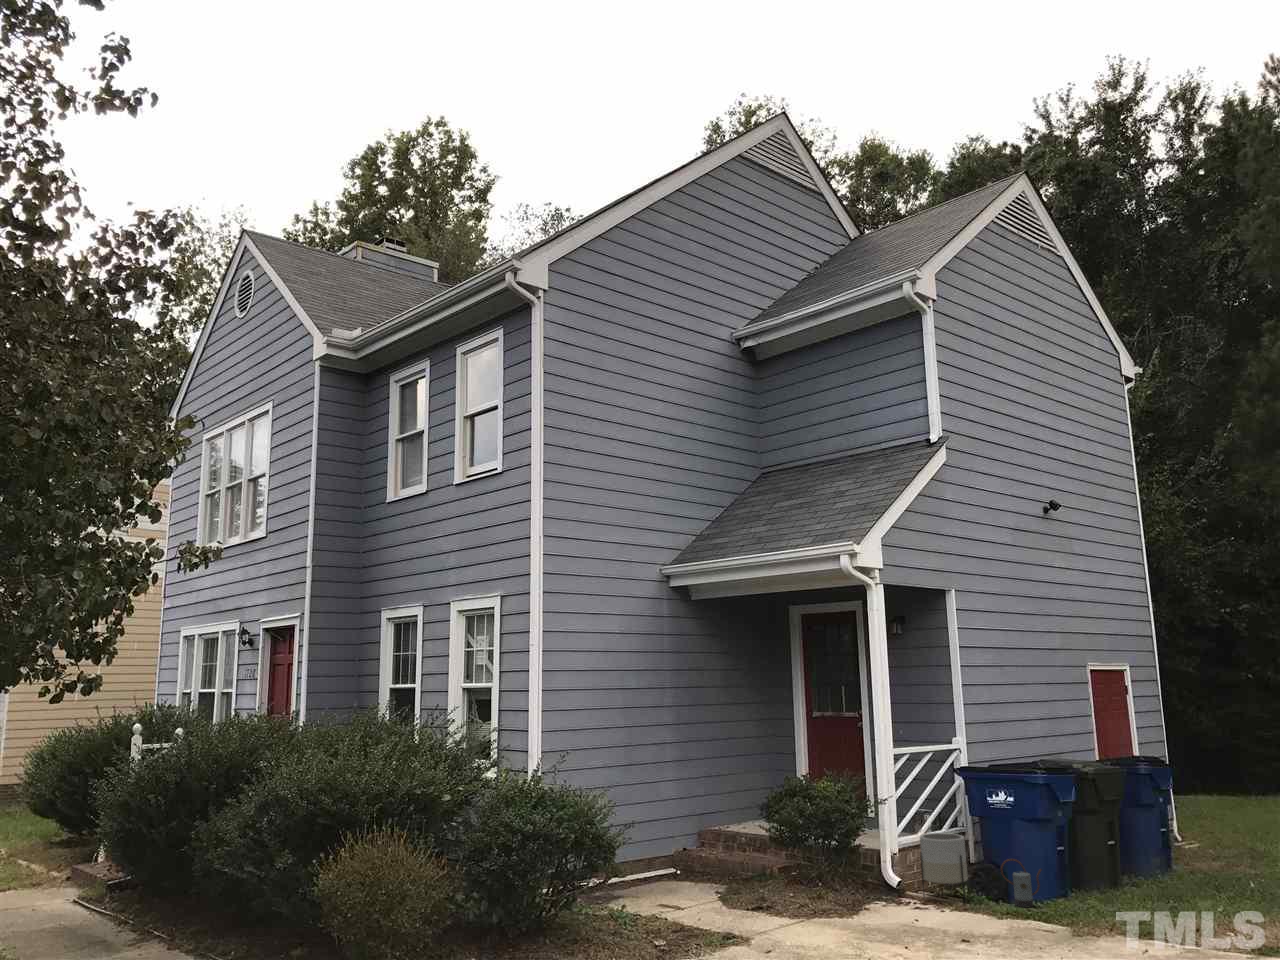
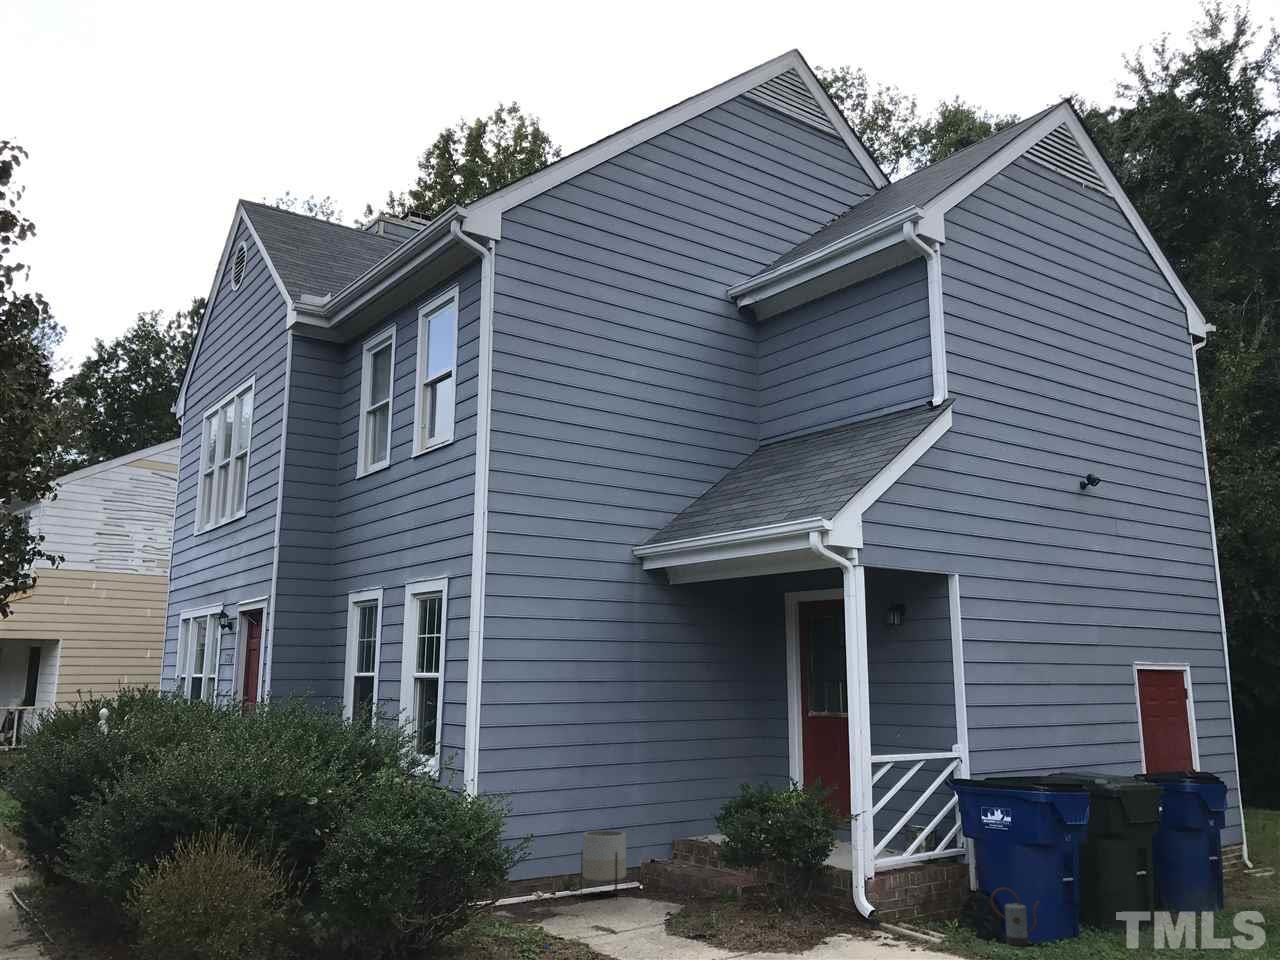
planter: present [920,833,968,902] -> present [581,830,627,899]

